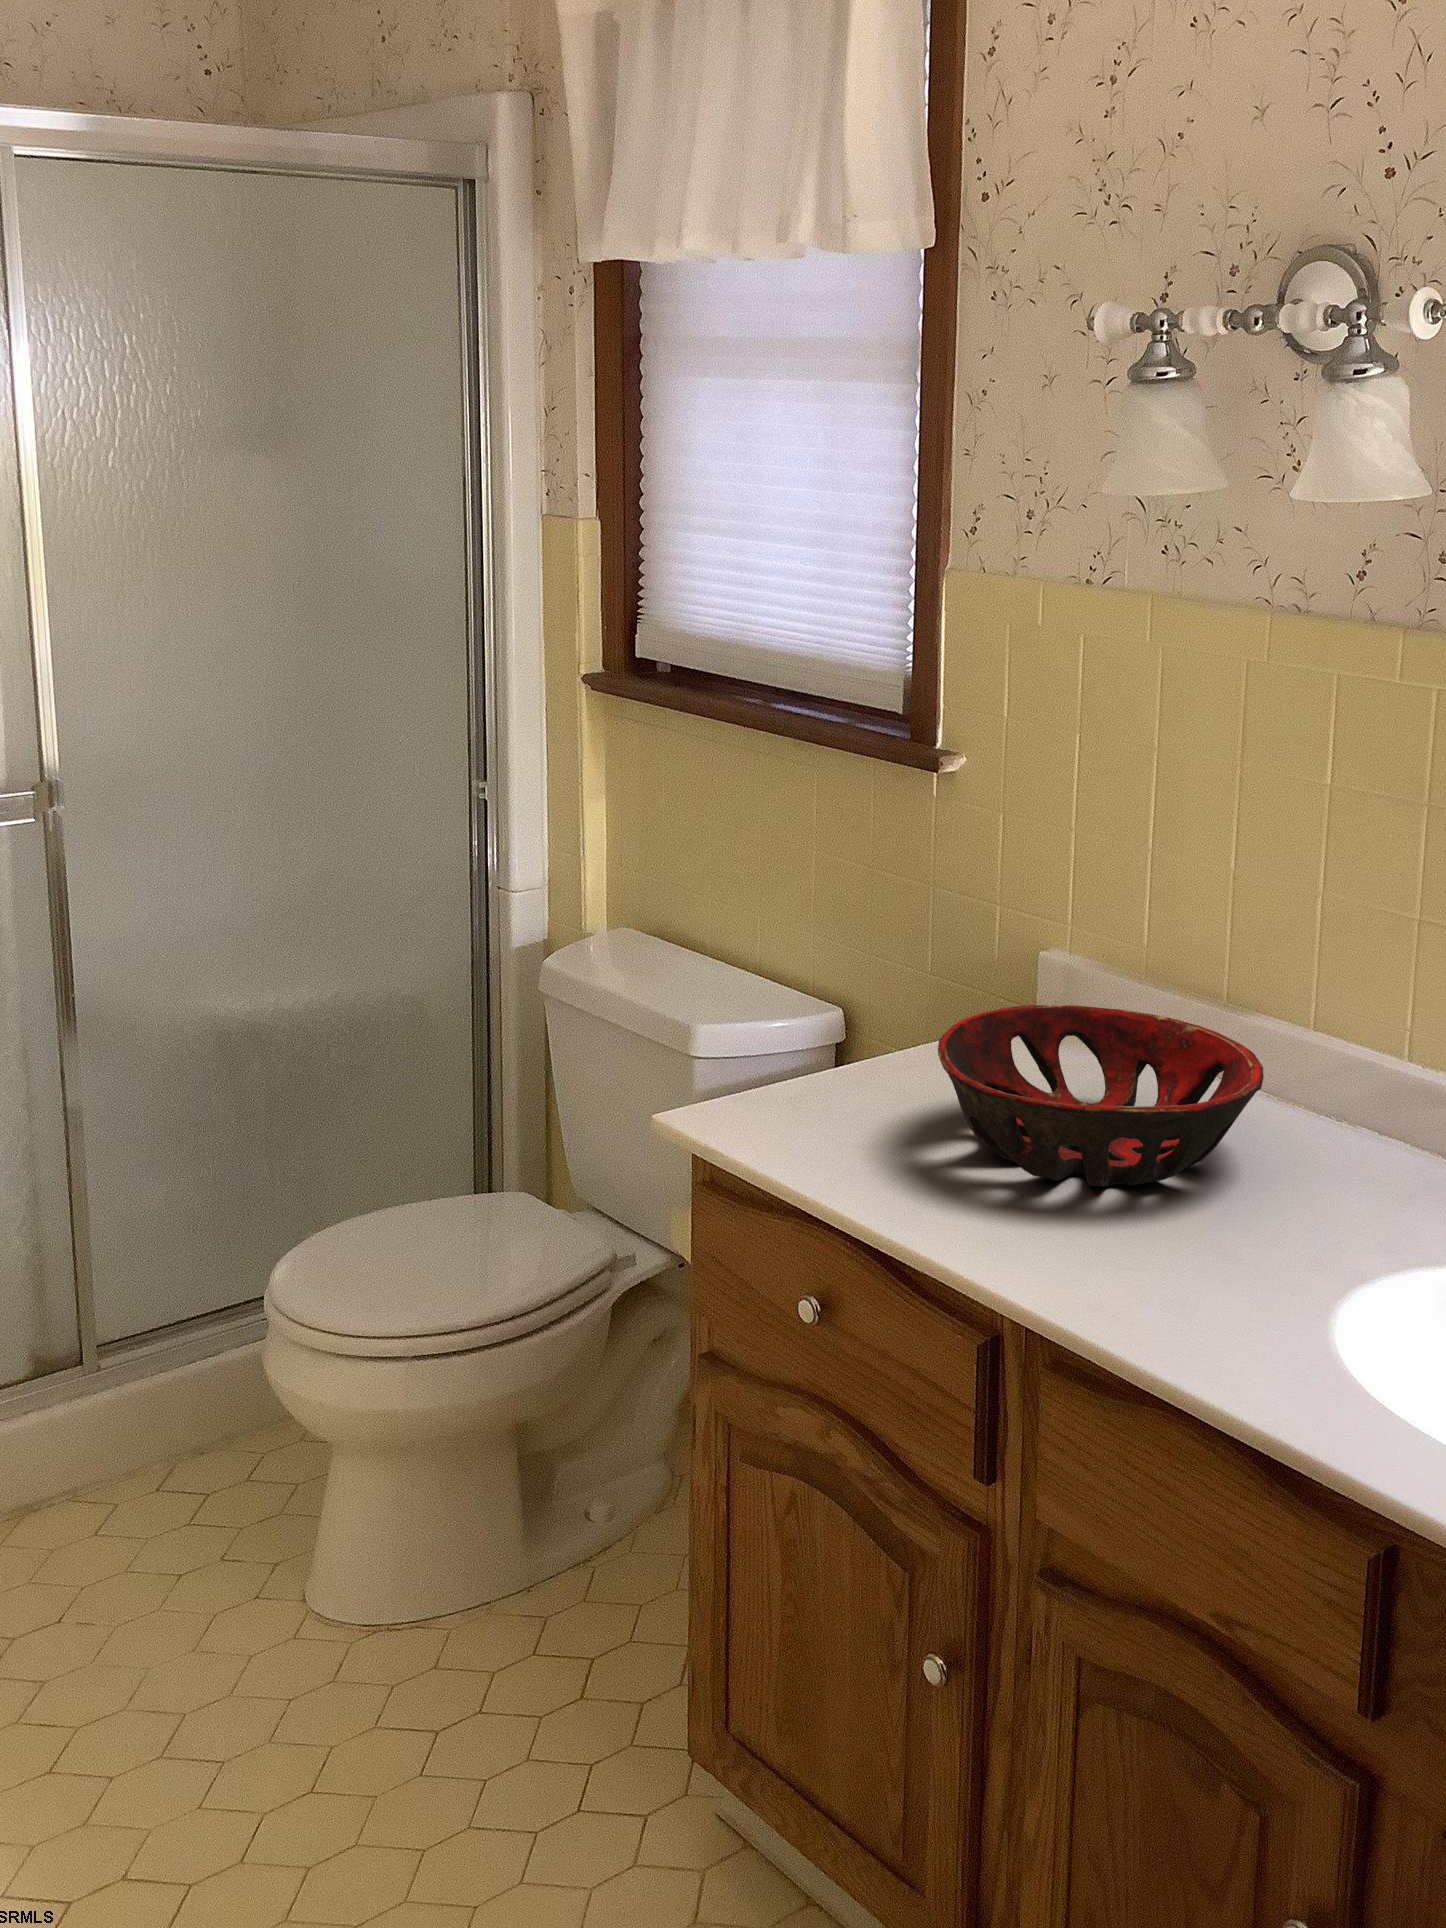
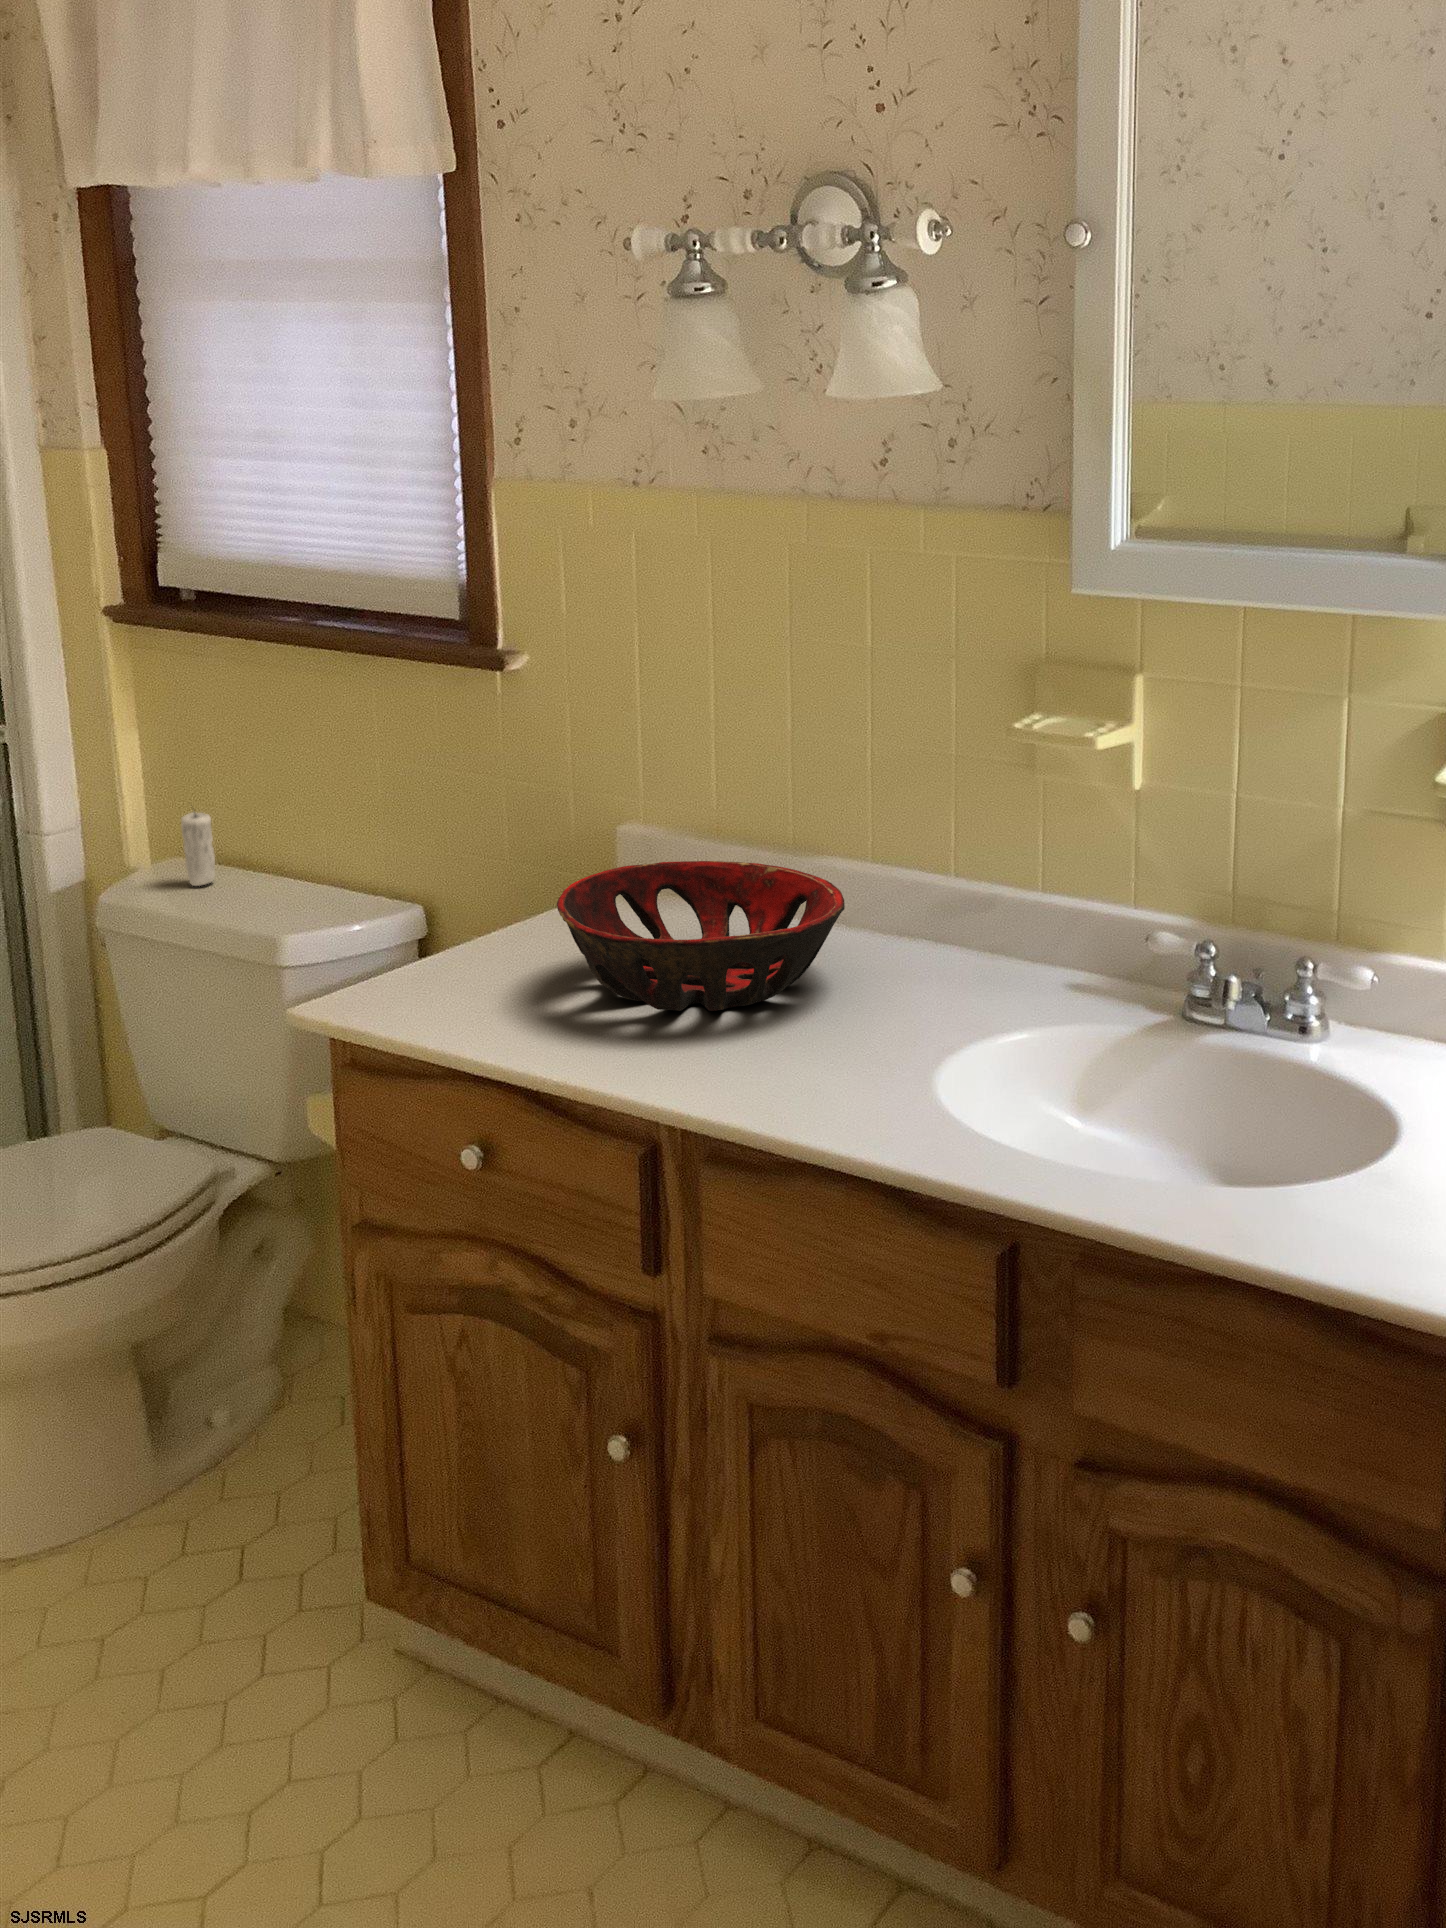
candle: none [623,877,652,963] -> present [181,812,215,886]

